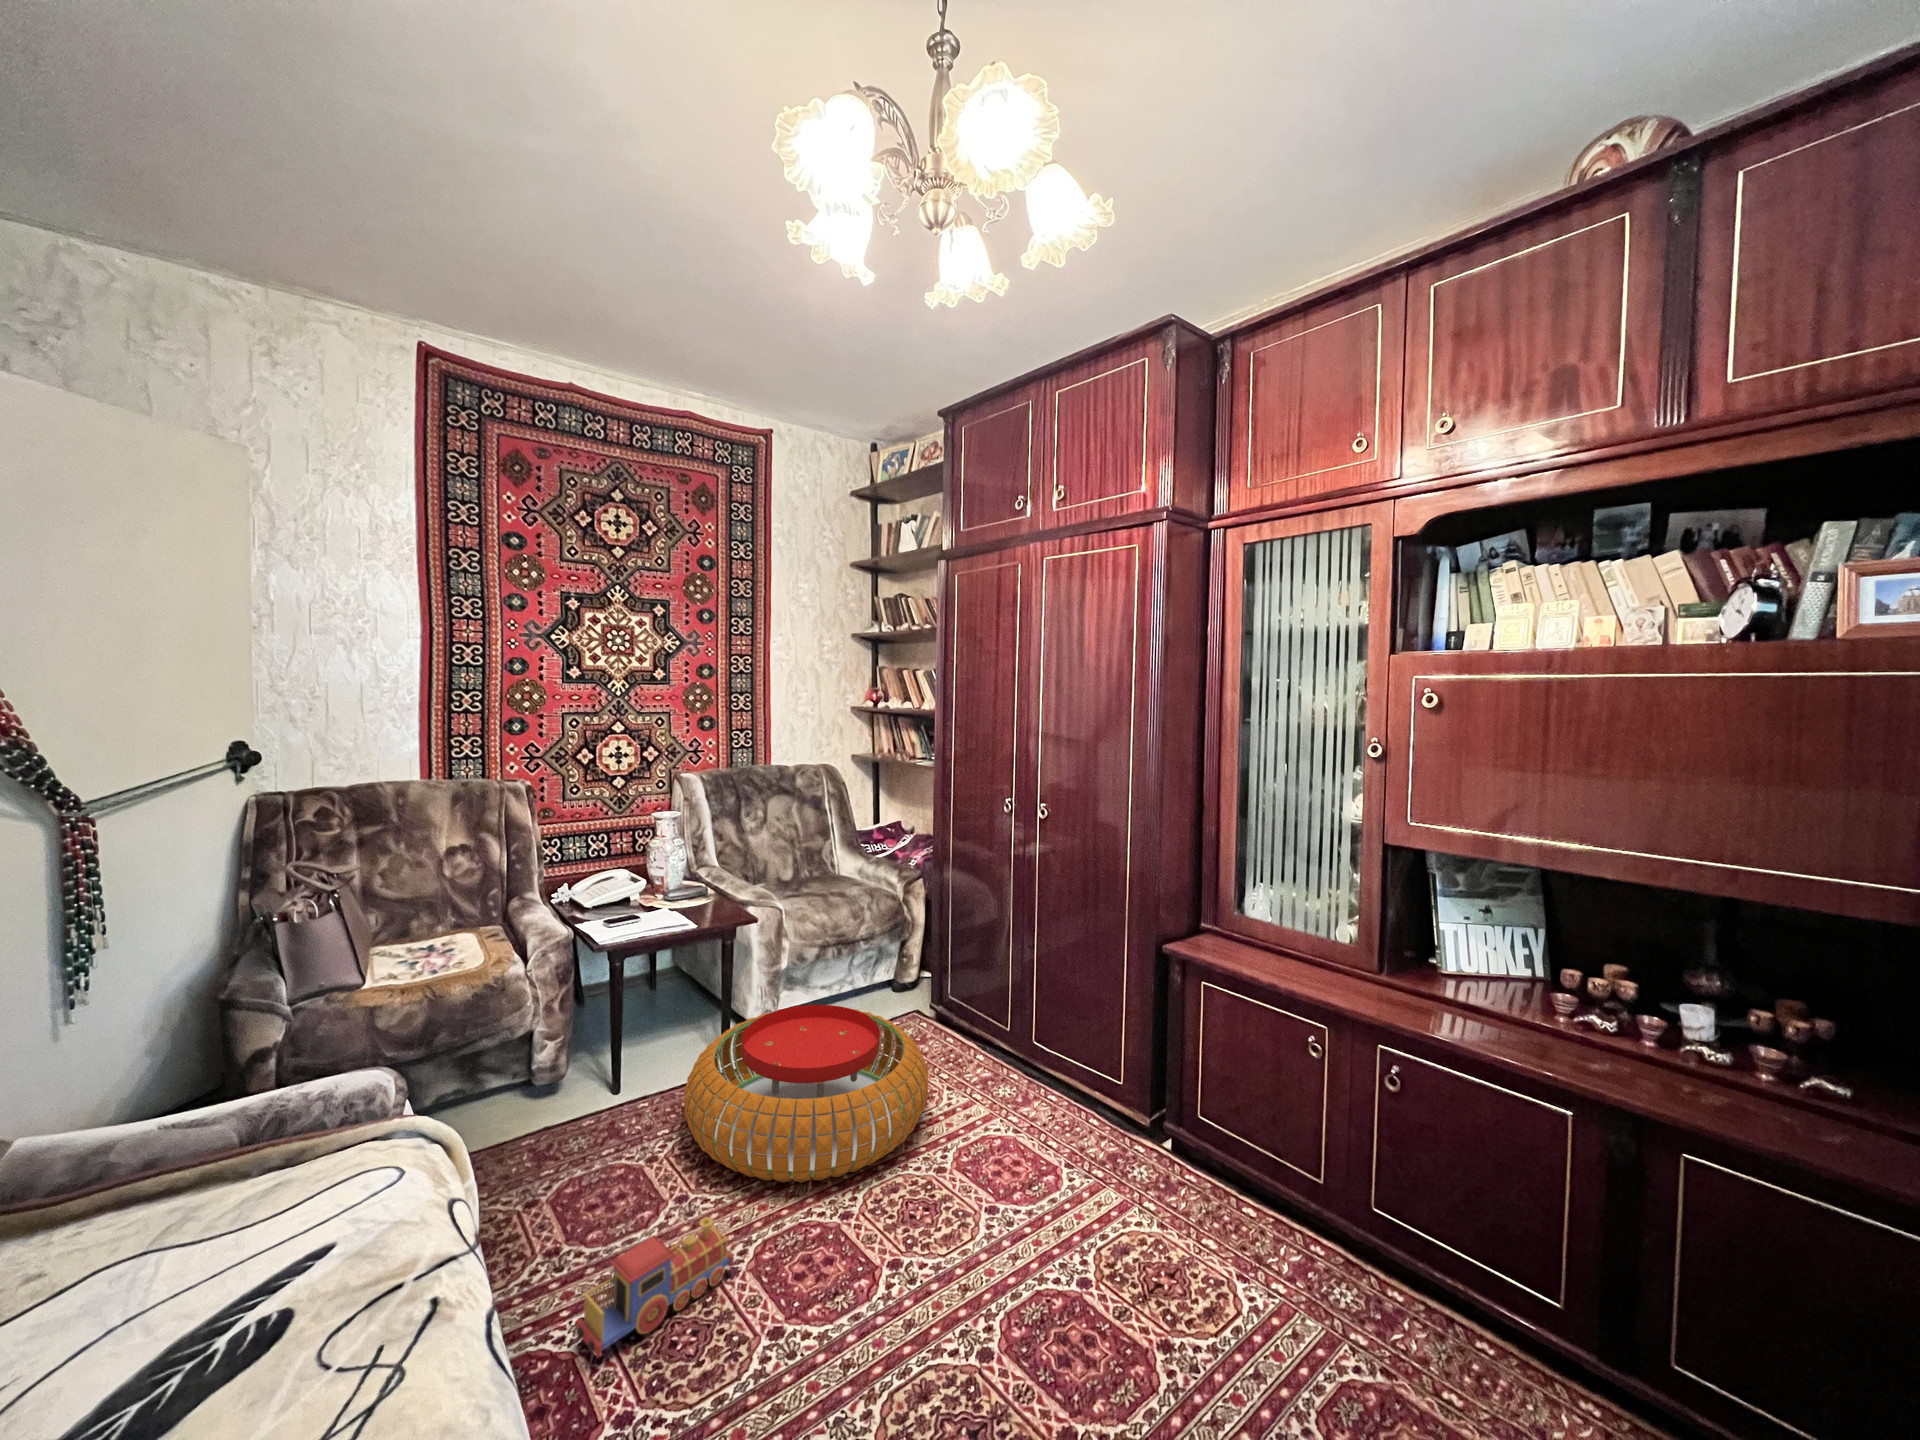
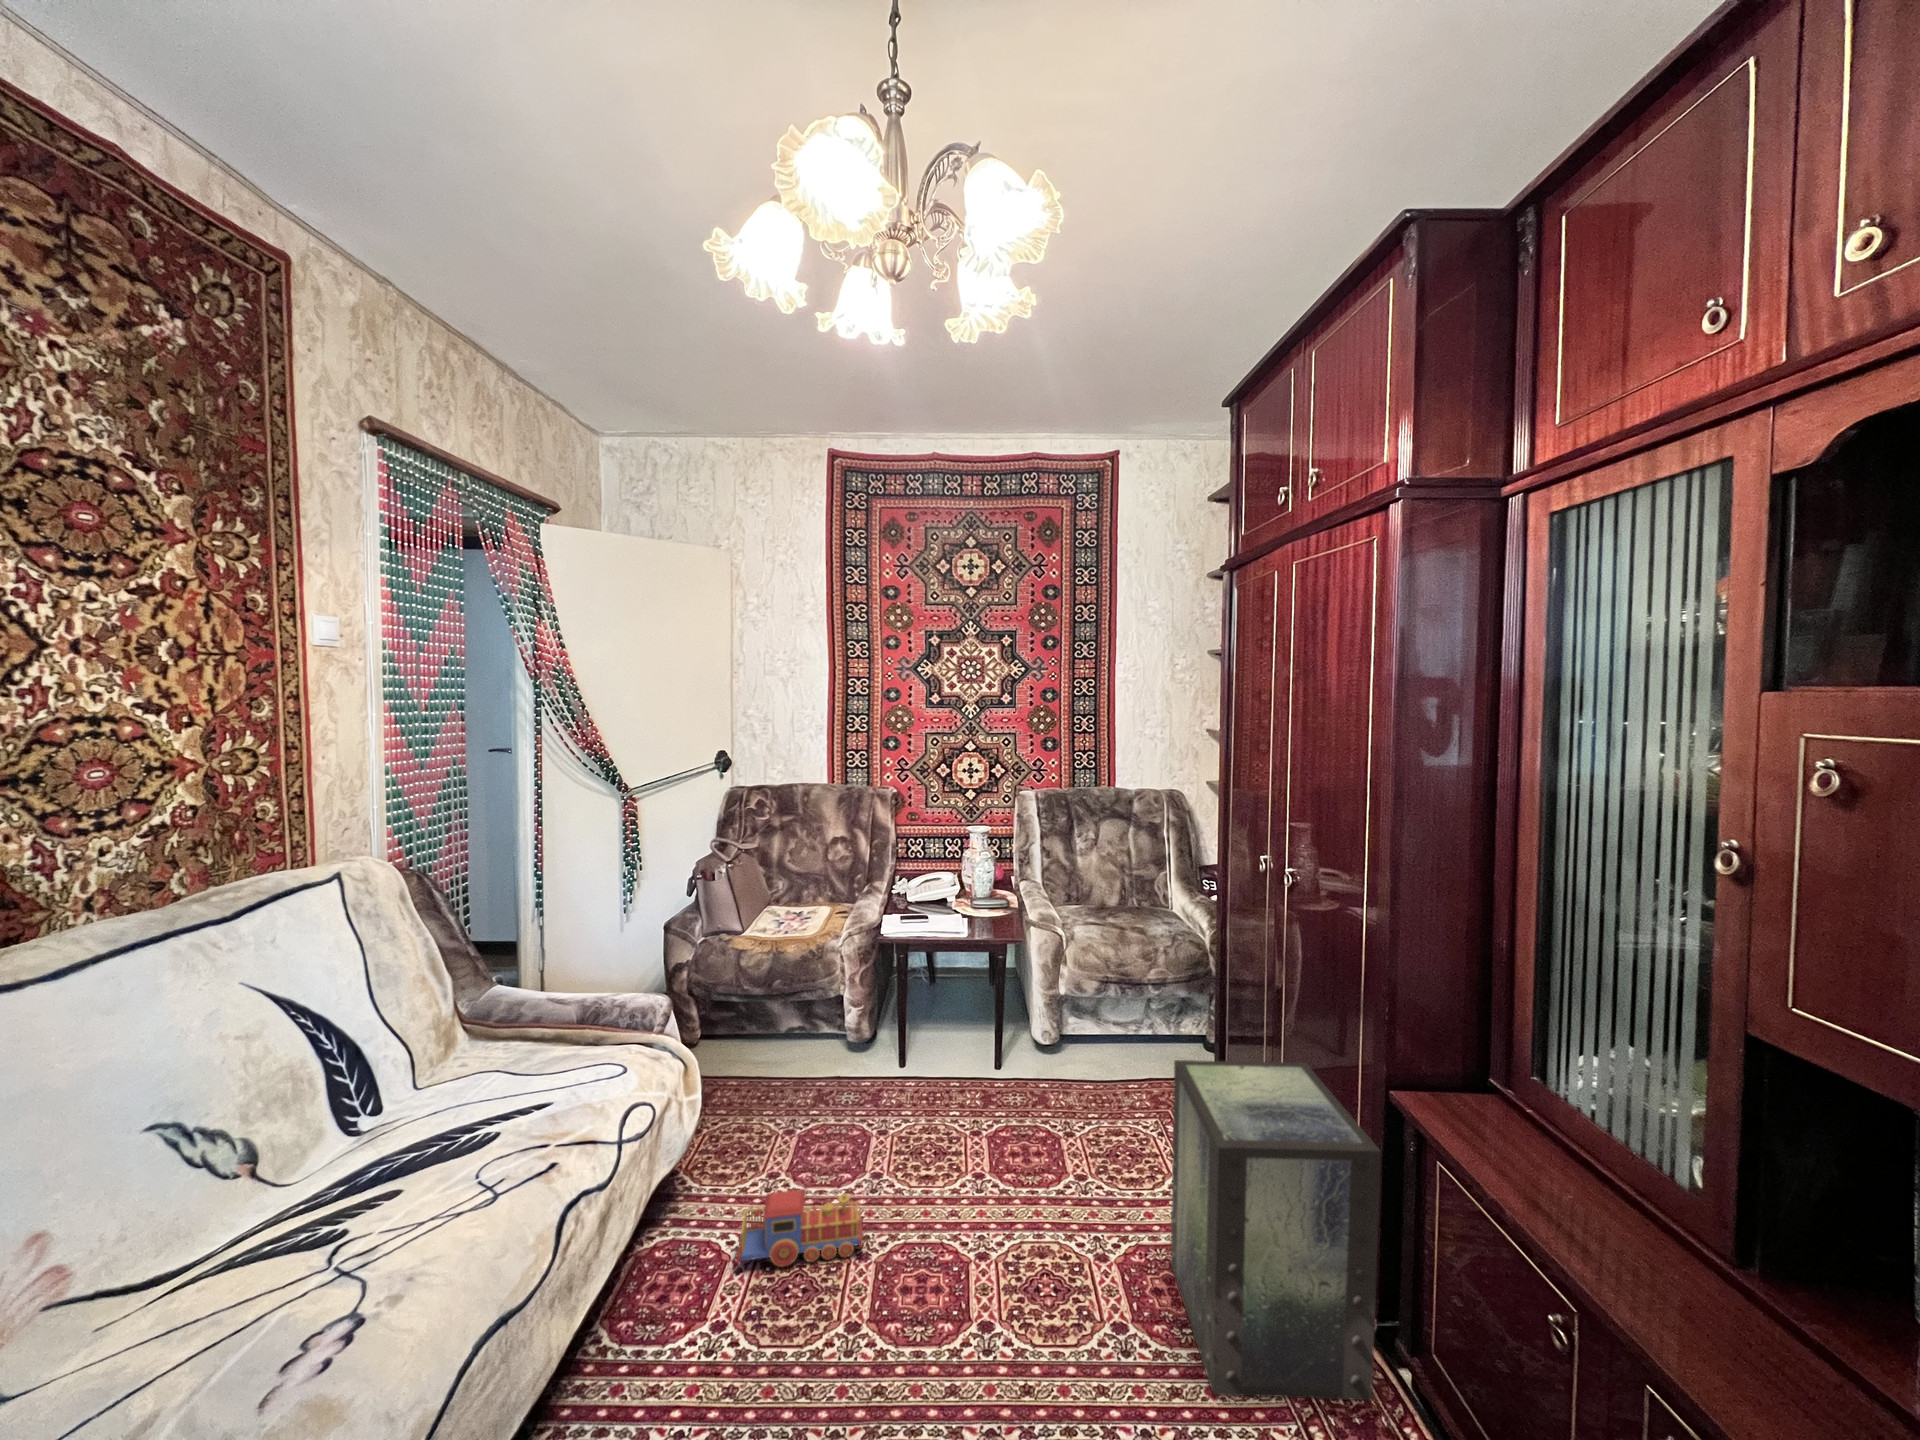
storage box: none [986,952,1150,1209] -> present [1171,1060,1381,1400]
pouf: present [684,1005,929,1183] -> none [906,1027,1144,1218]

